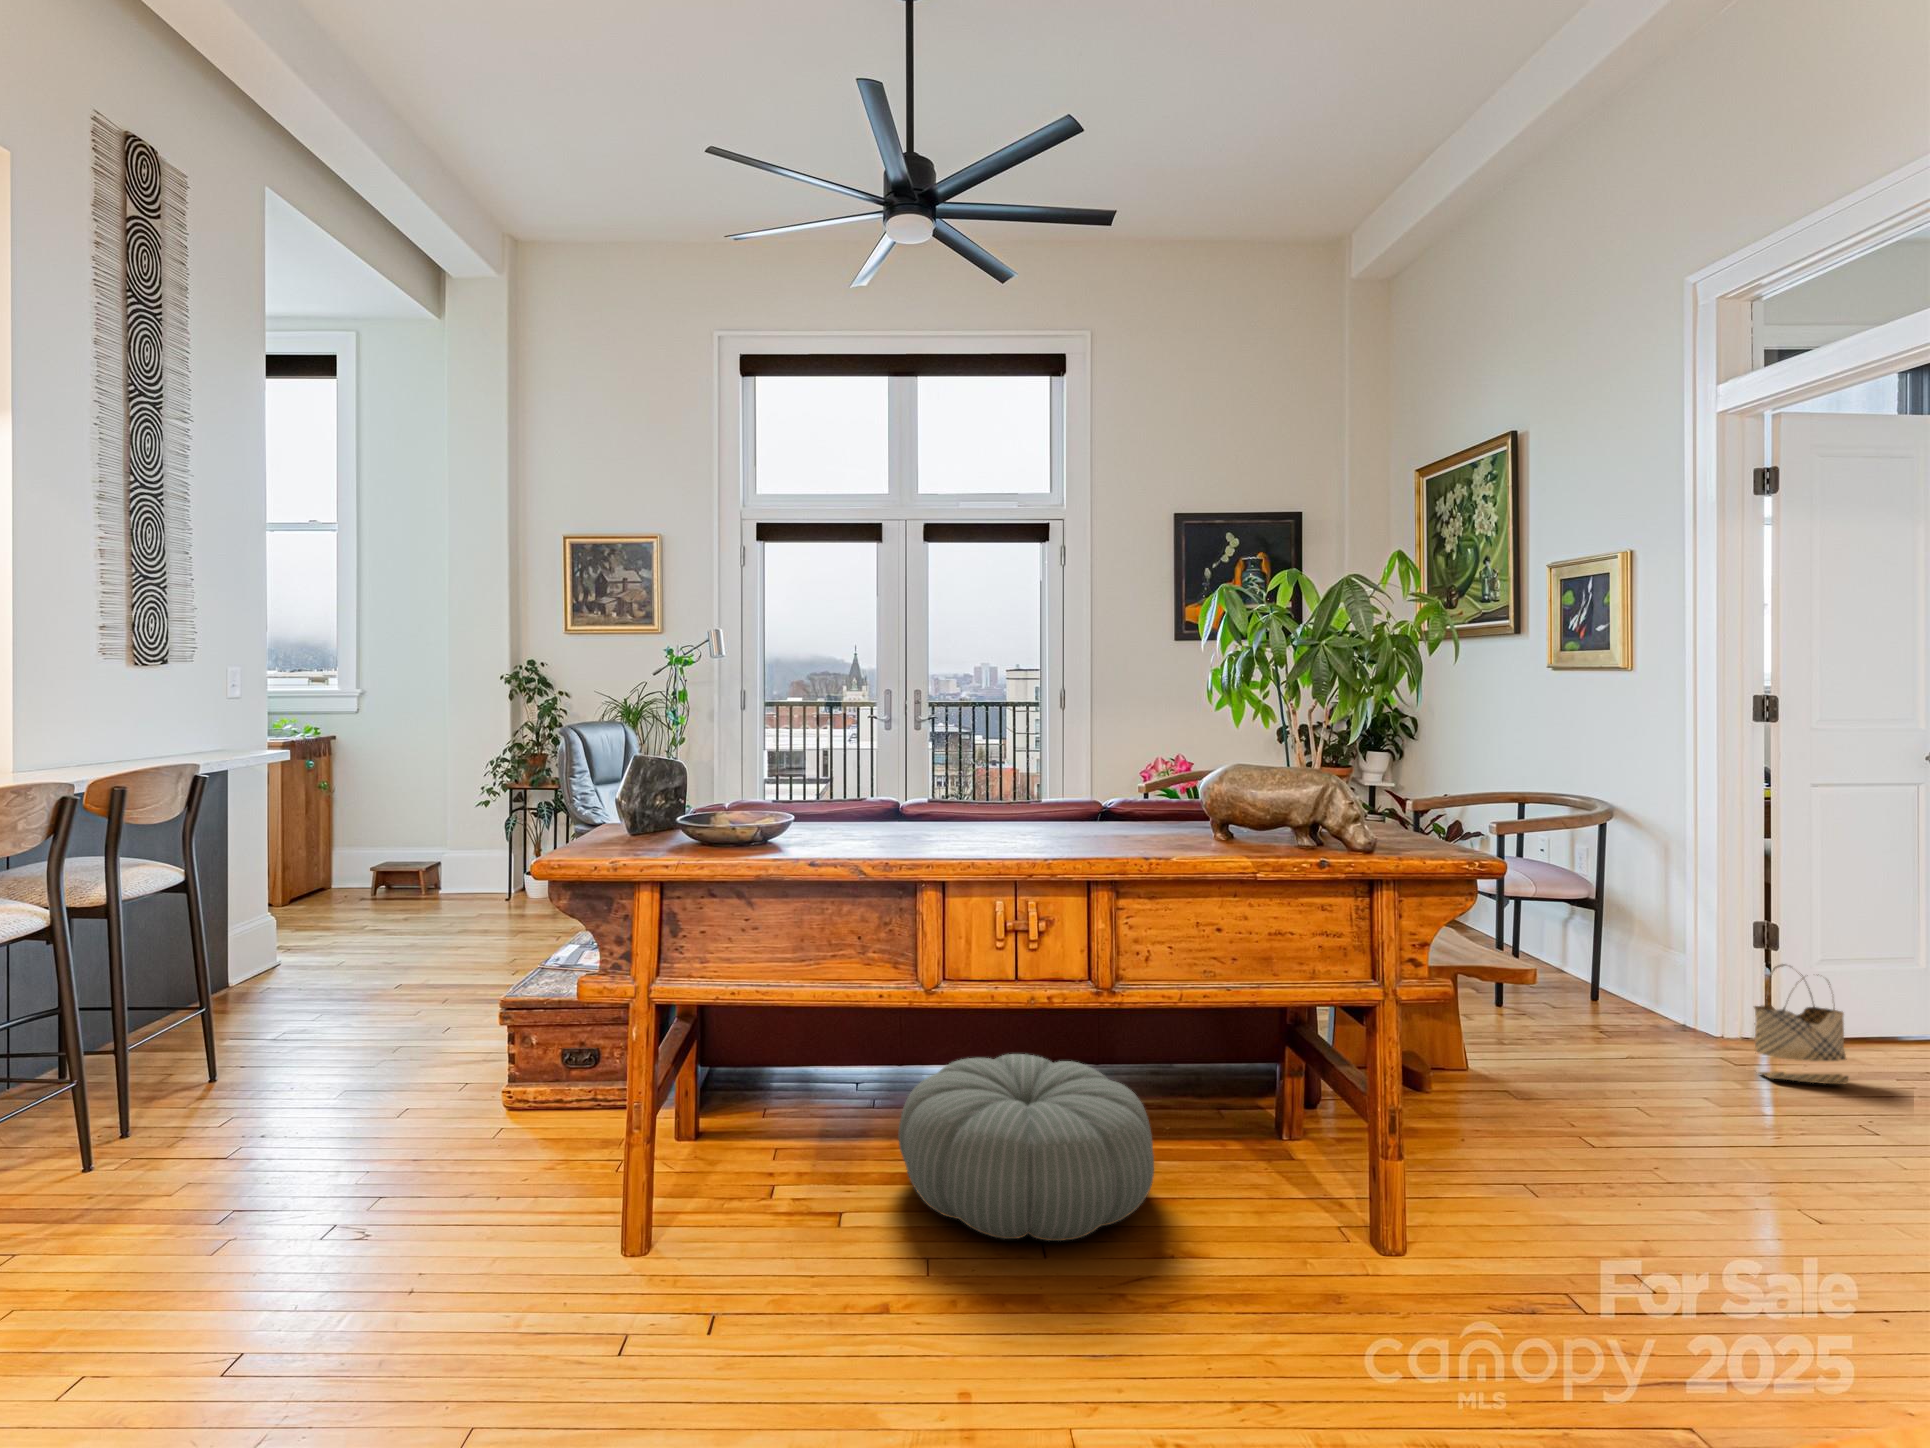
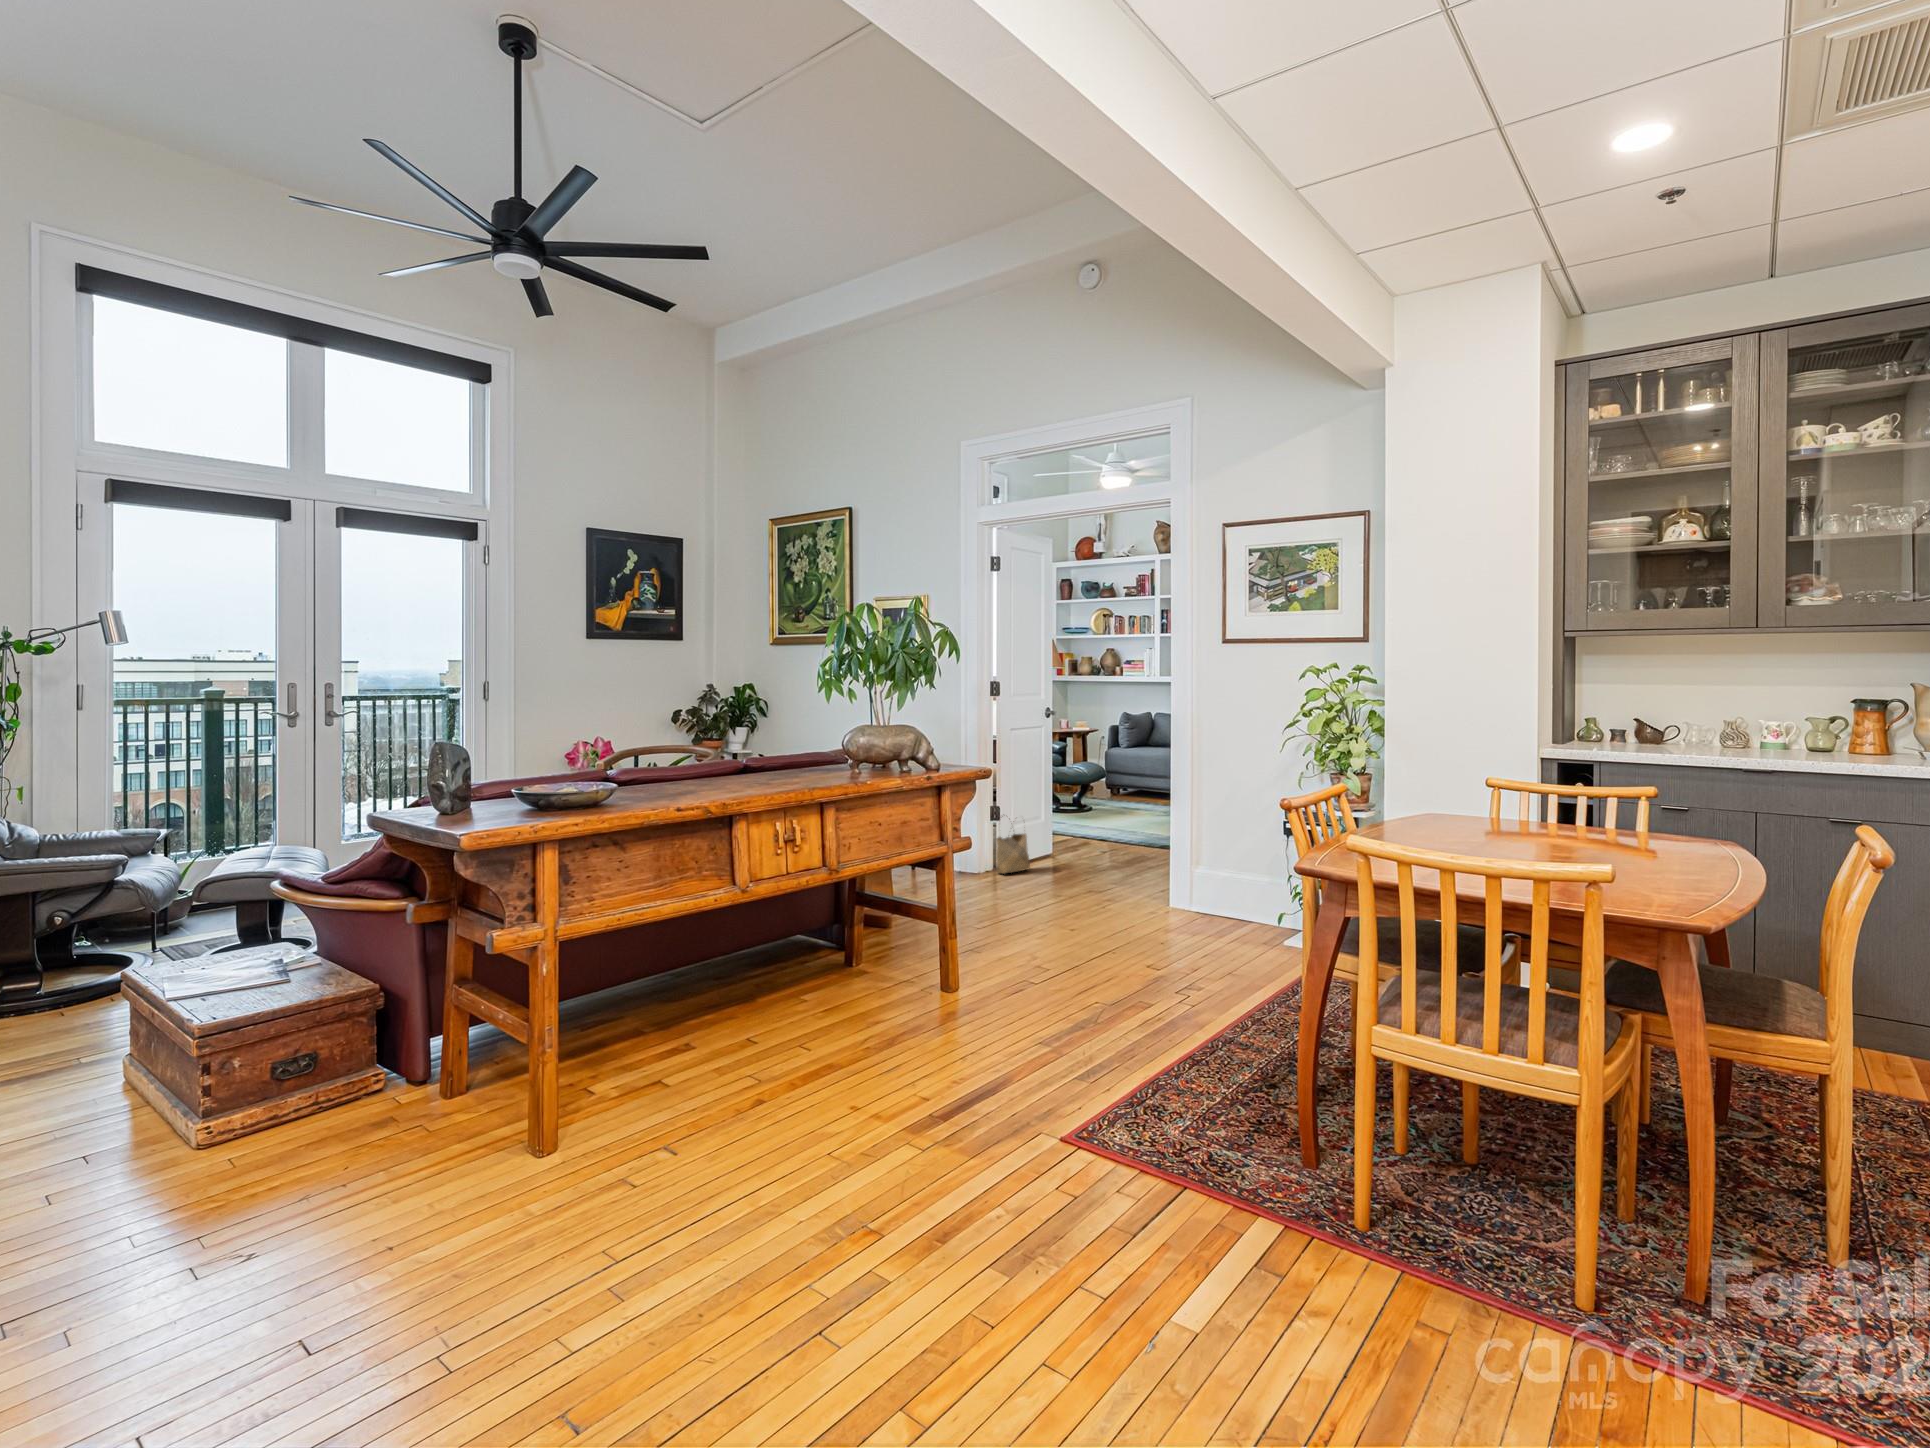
pouf: present [898,1054,1154,1241] -> none [657,937,836,1050]

